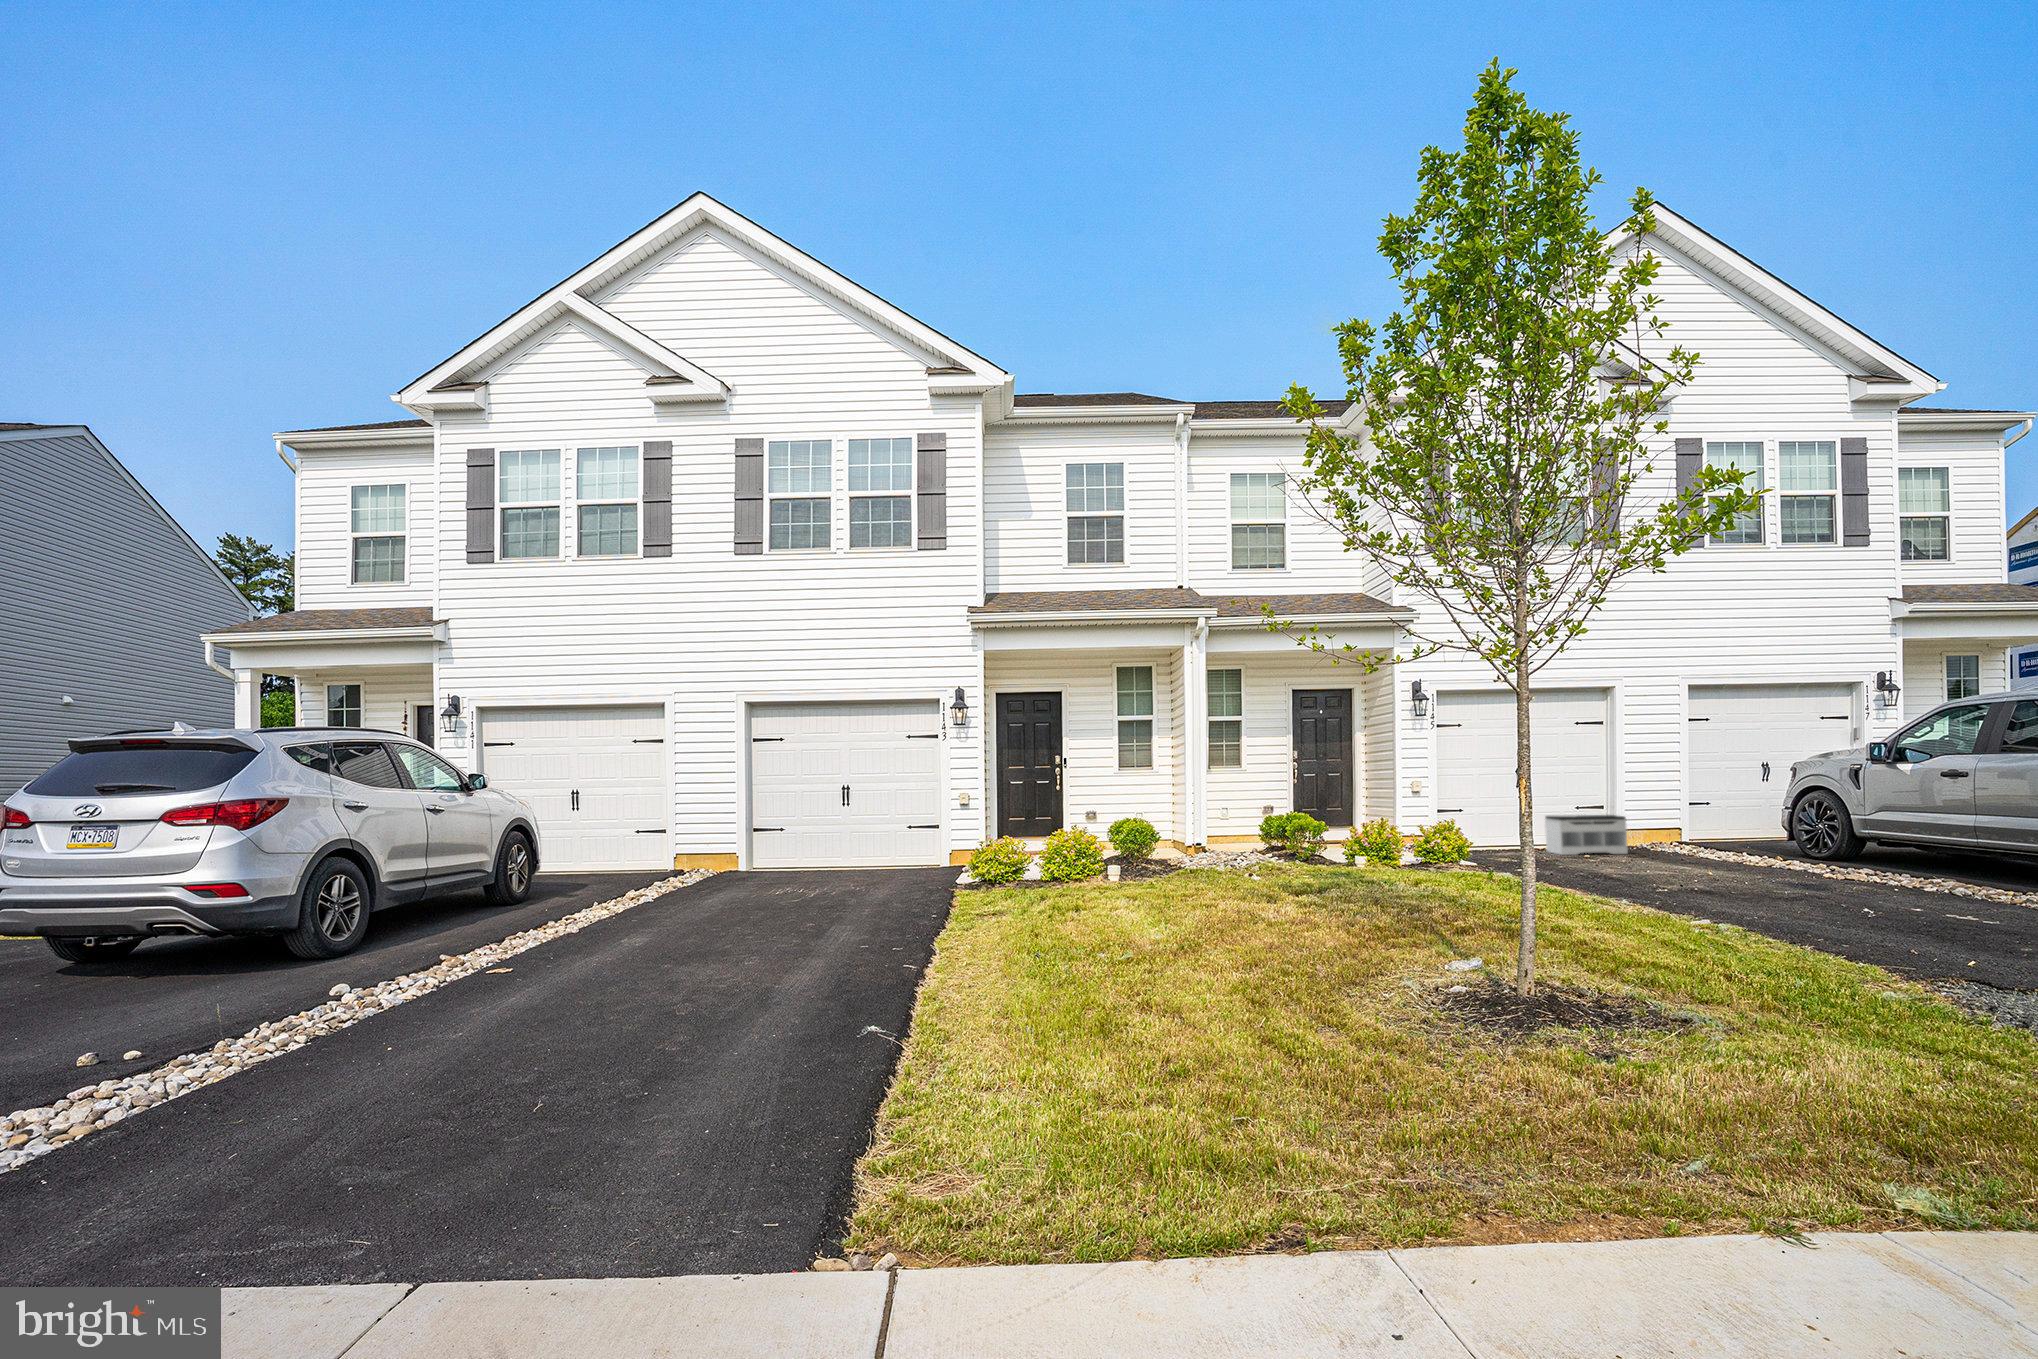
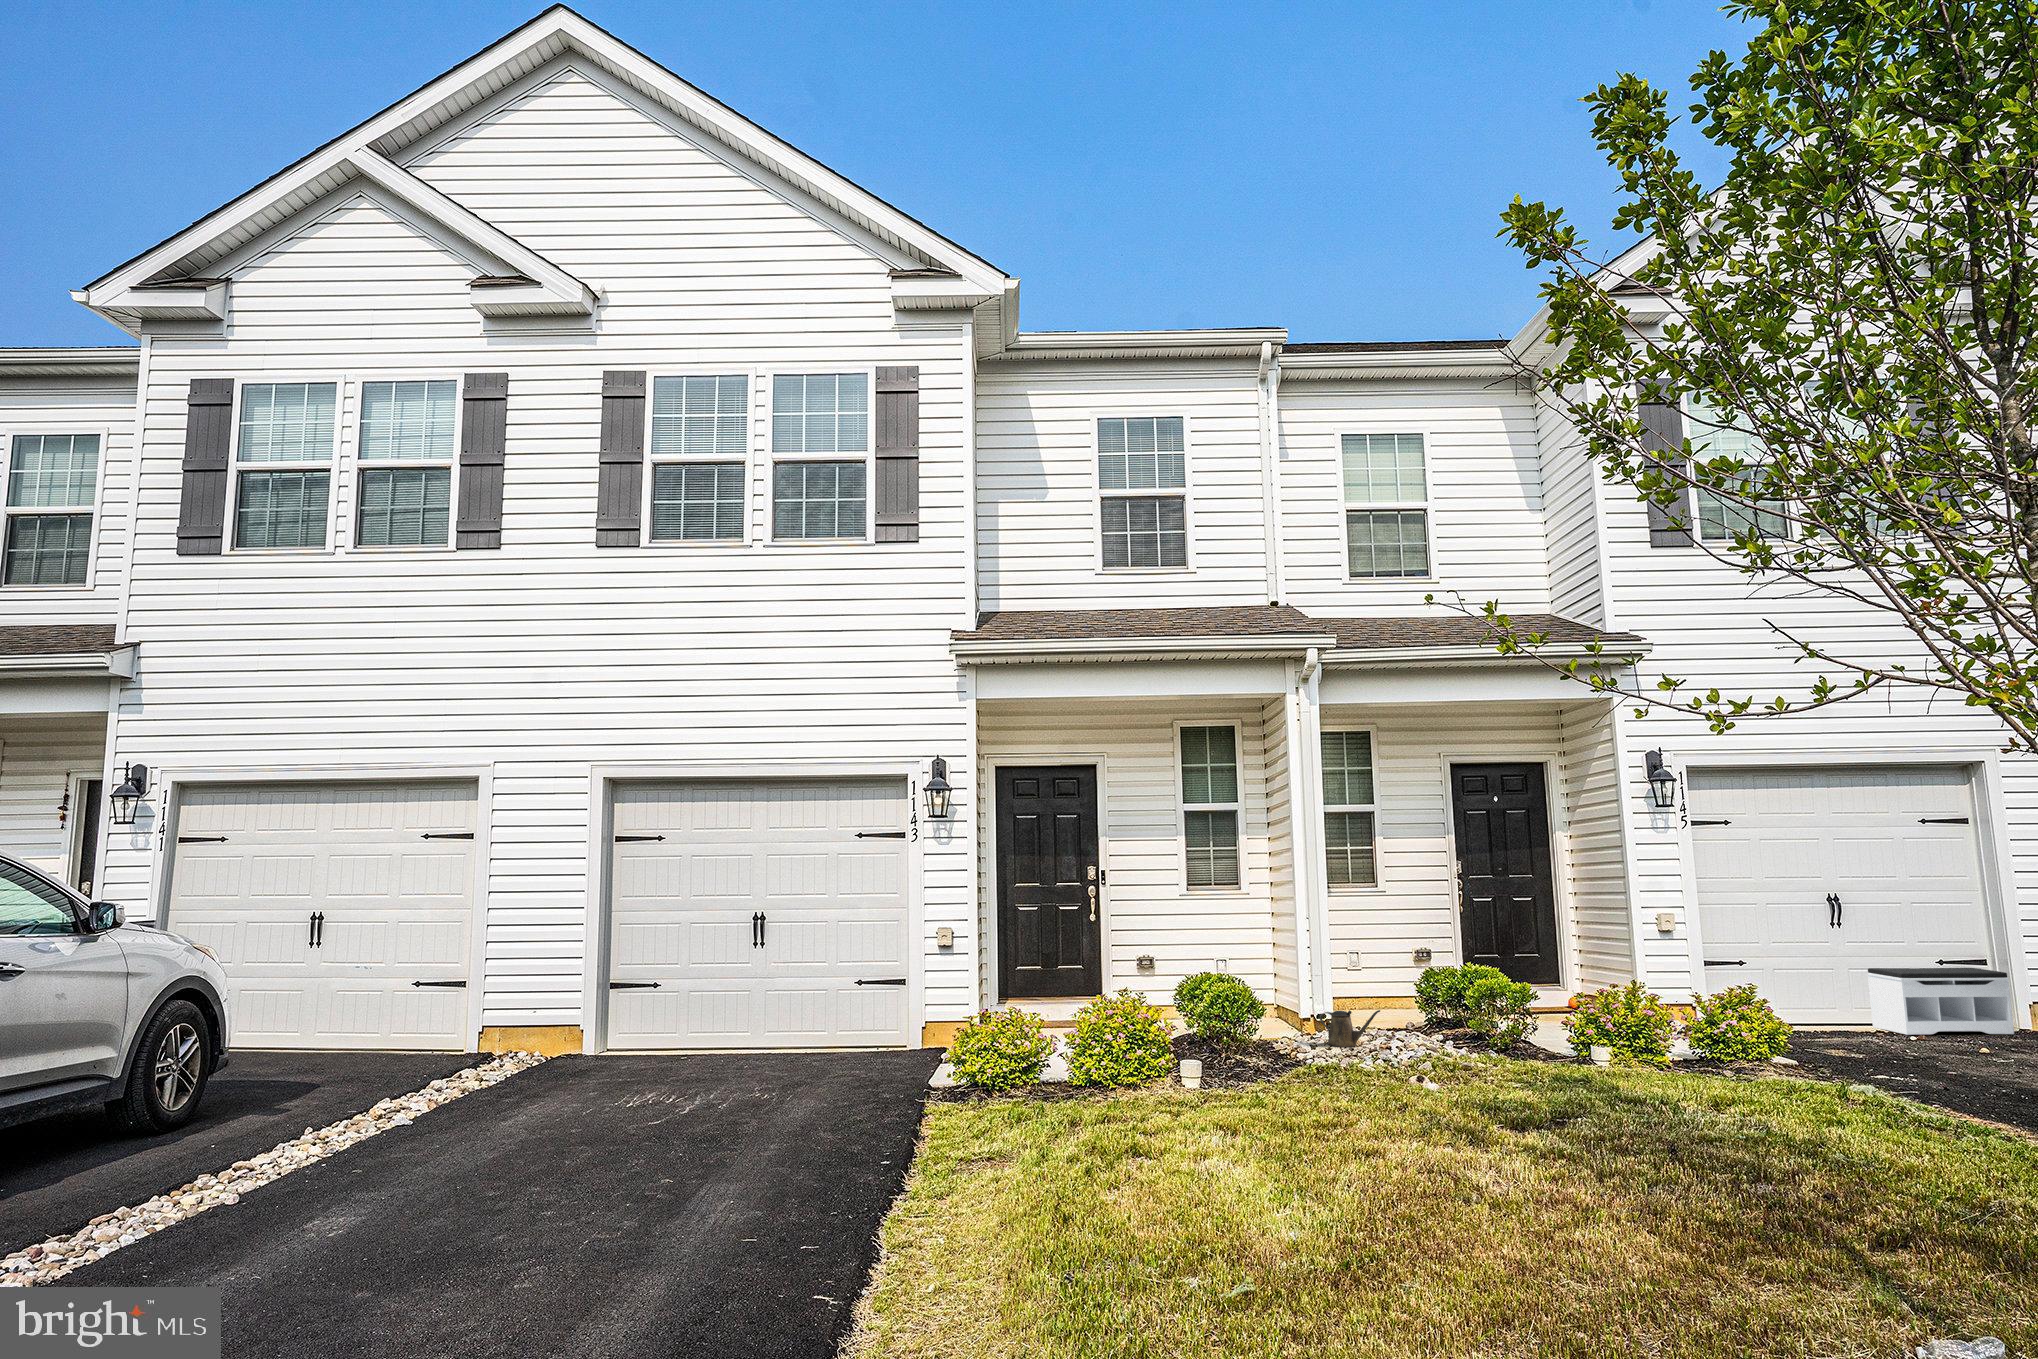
watering can: none [1198,841,1234,864] -> present [1320,1010,1380,1047]

